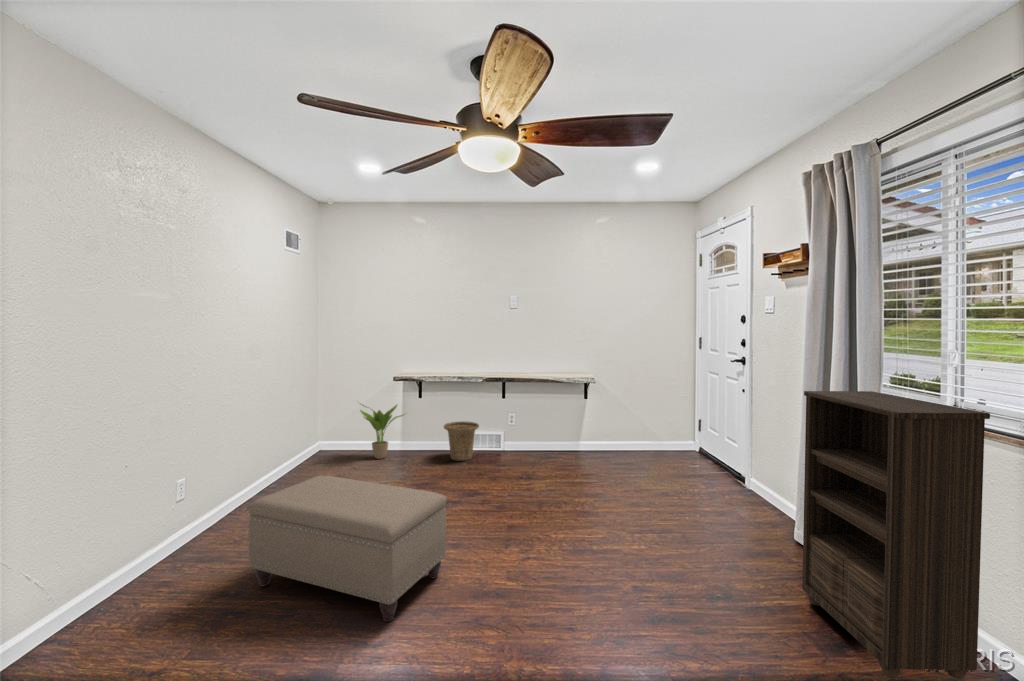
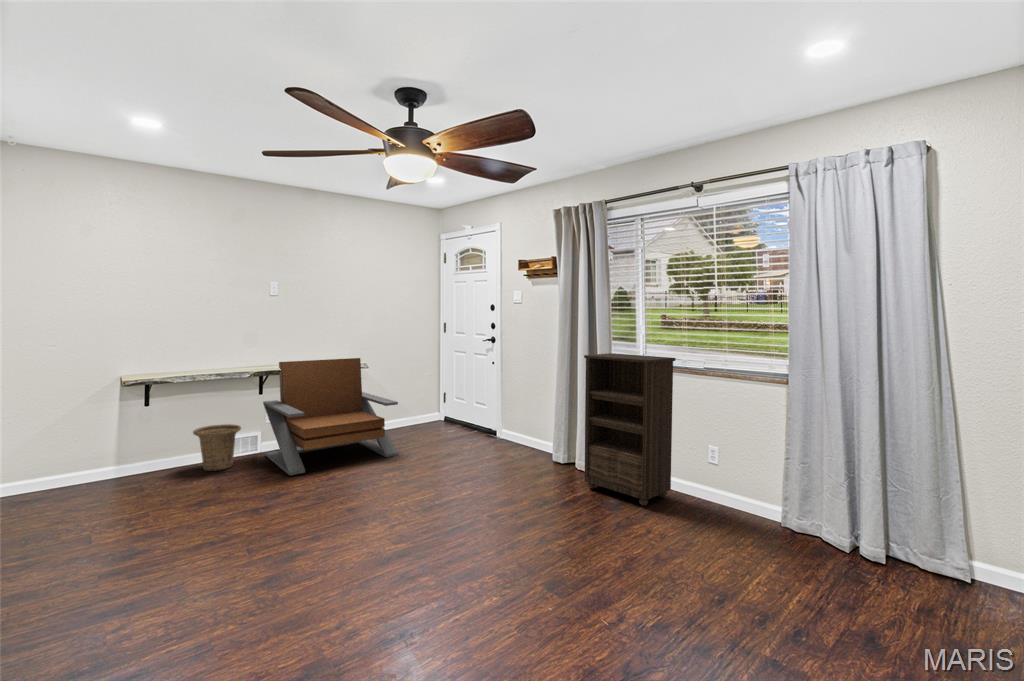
lounge chair: none [495,371,608,481] -> present [263,358,398,475]
potted plant: present [360,404,405,459] -> none [47,415,132,492]
ottoman: present [247,476,447,622] -> none [117,476,350,636]

